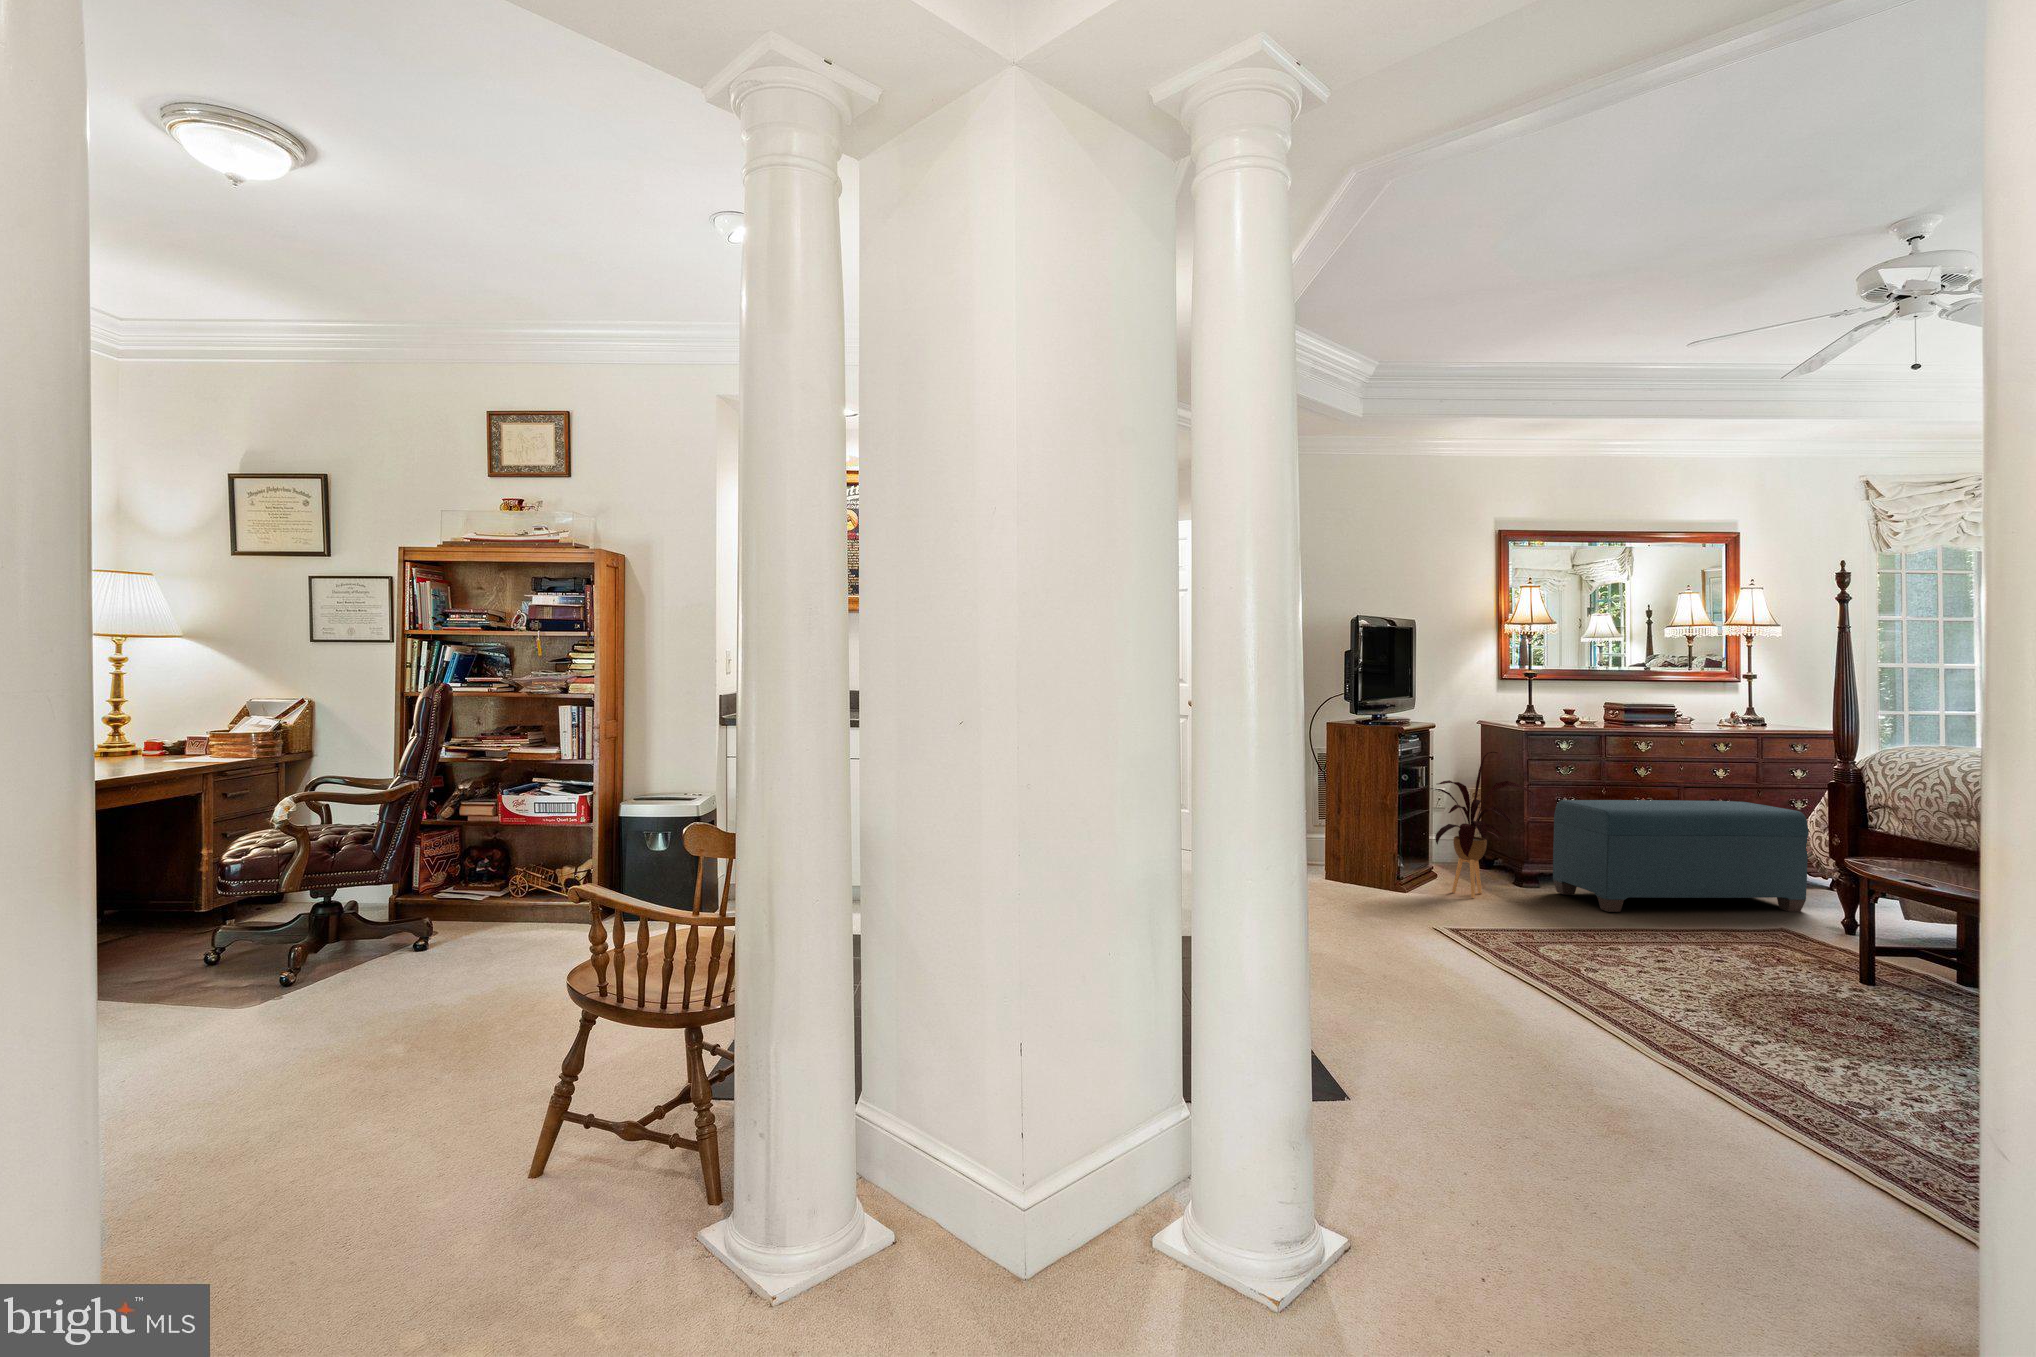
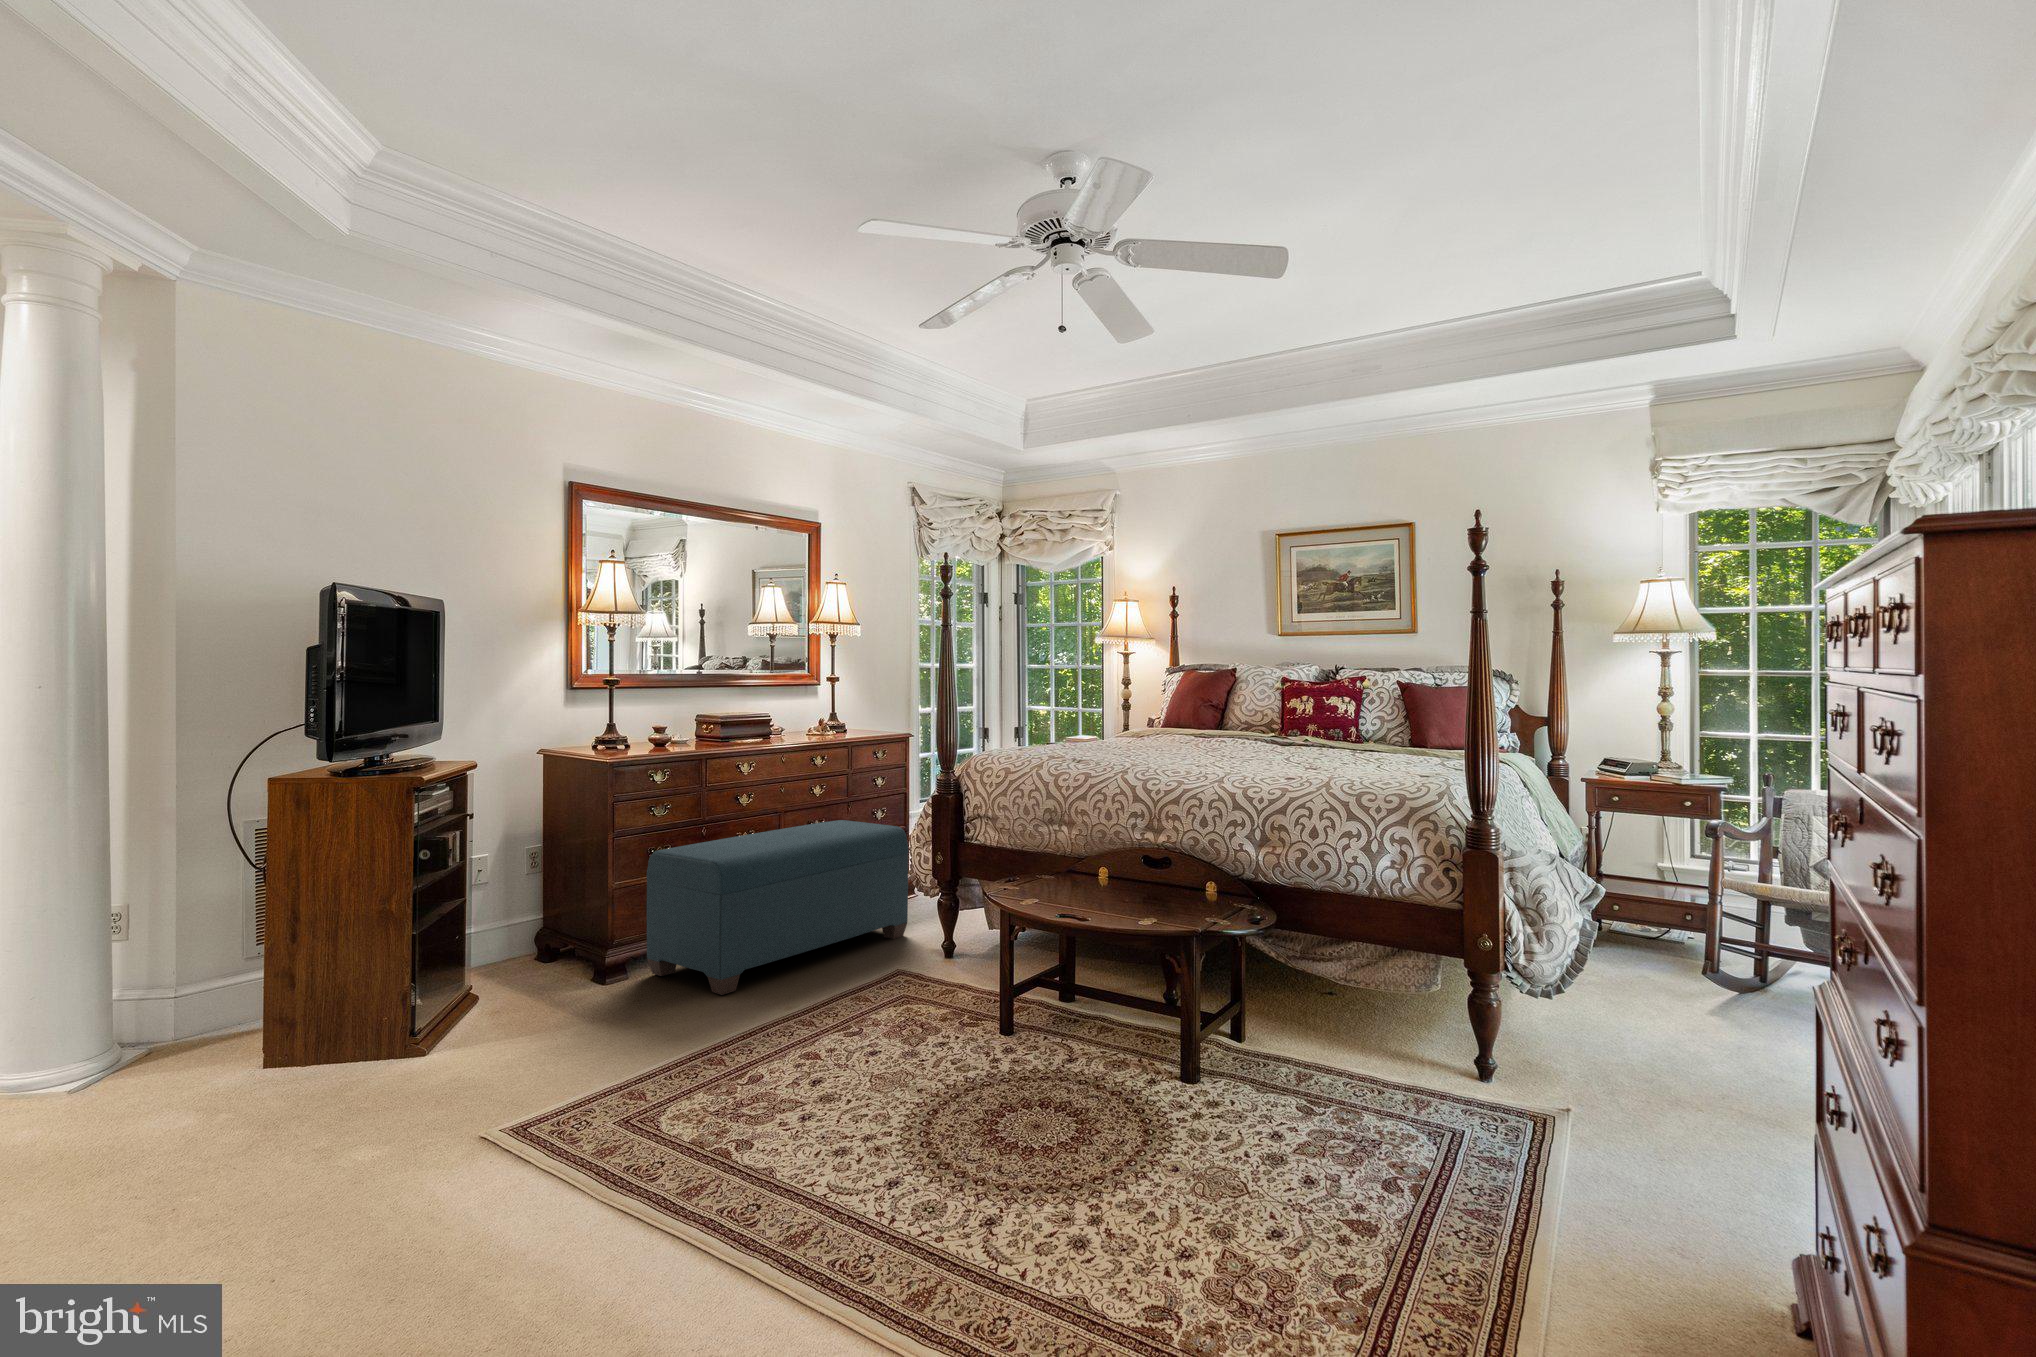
house plant: present [1430,752,1532,898] -> none [456,797,622,1018]

